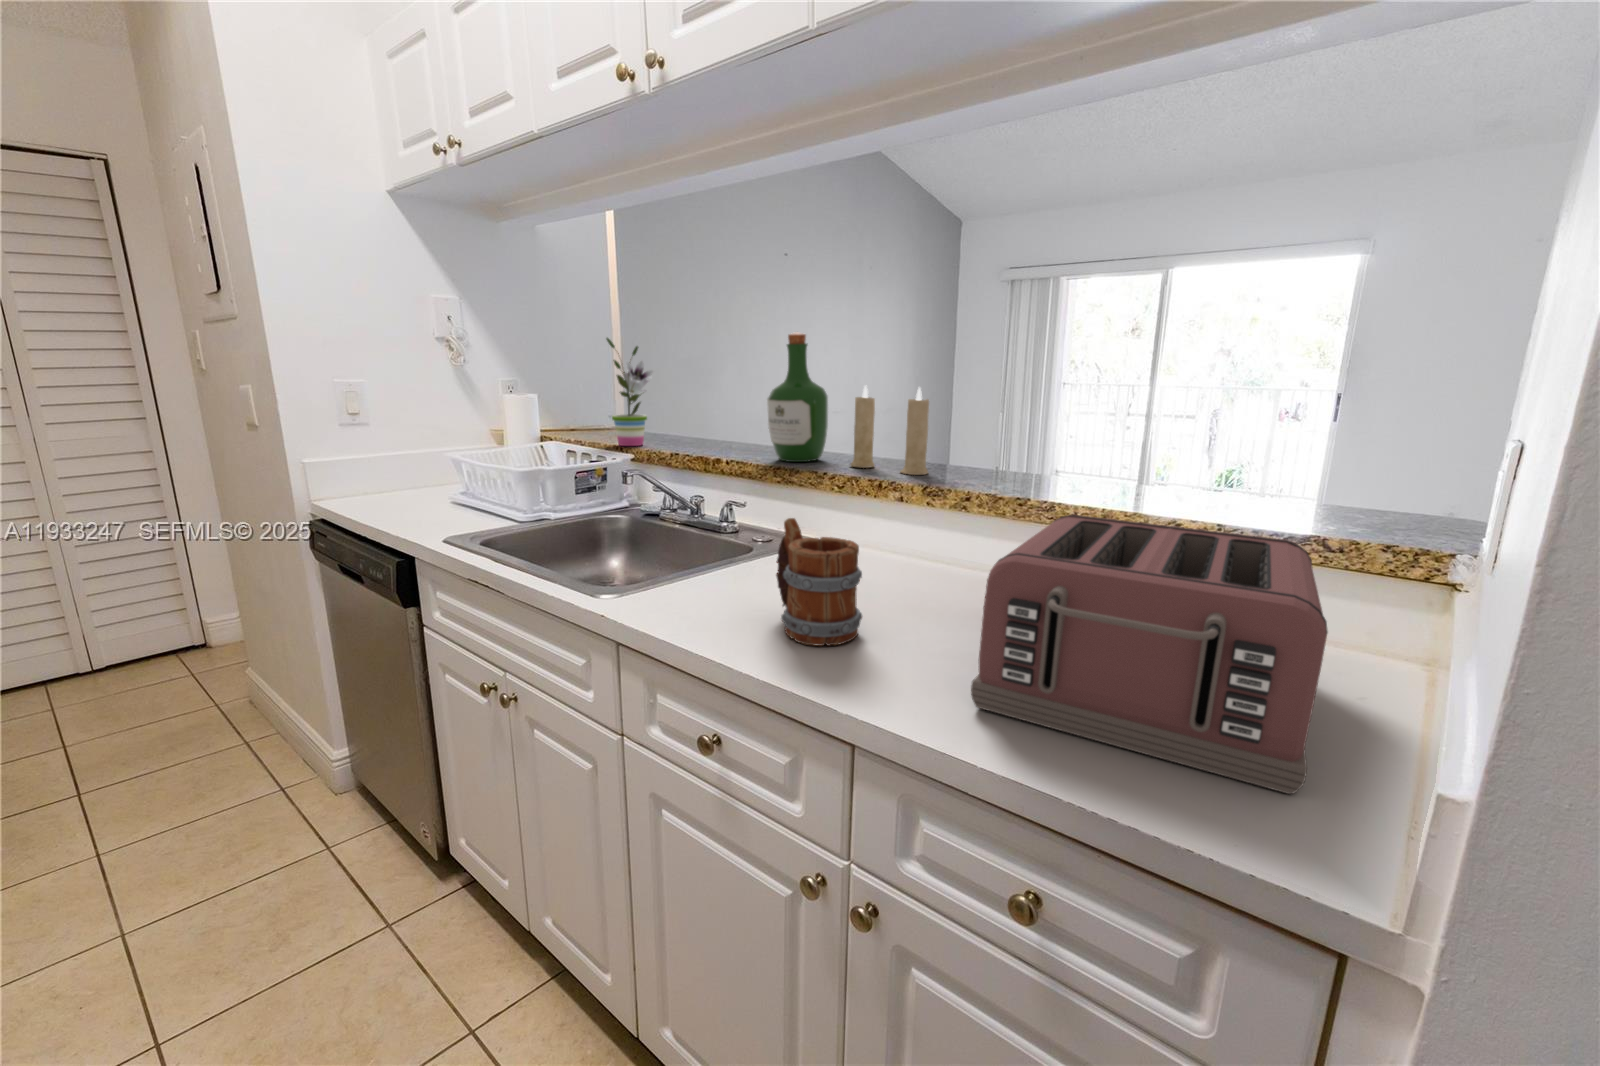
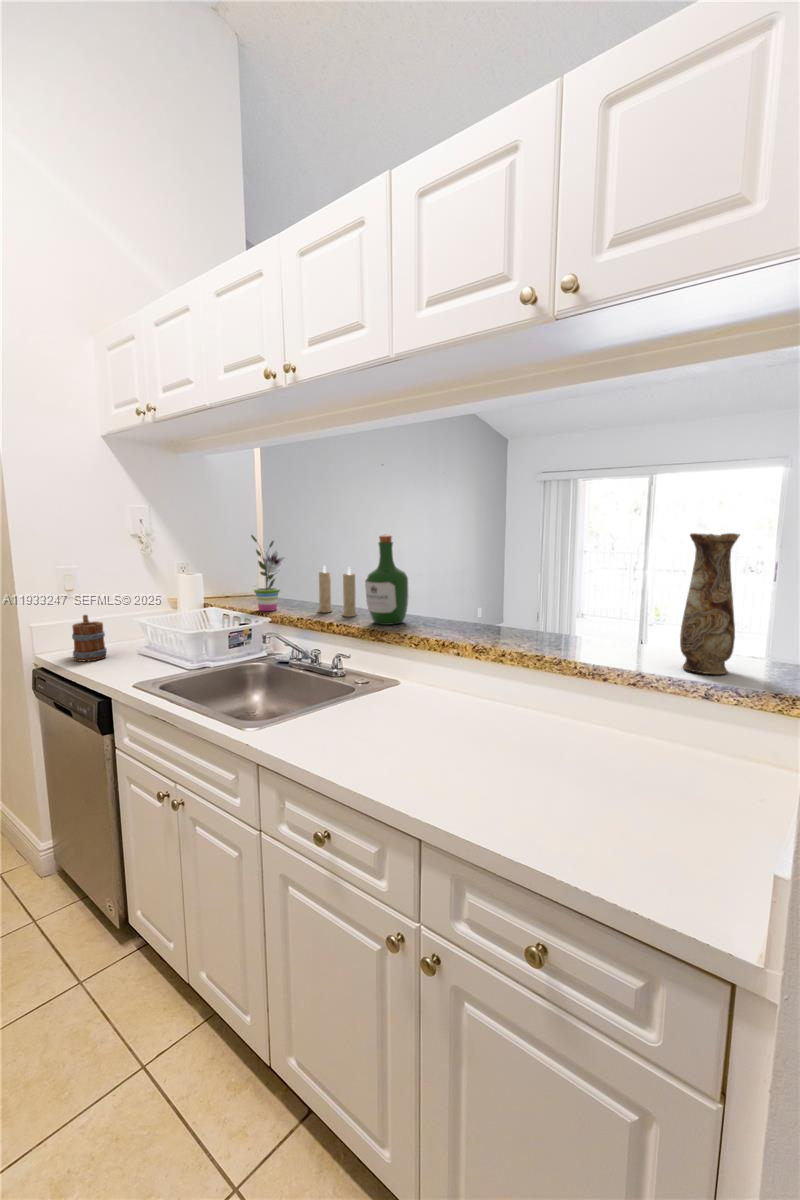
vase: none [1233,306,1343,521] -> present [680,533,740,674]
candle: present [850,386,929,475] -> present [318,566,357,617]
toaster: present [971,515,1328,794] -> none [497,674,720,871]
mug: present [776,518,862,646] -> present [72,615,107,661]

